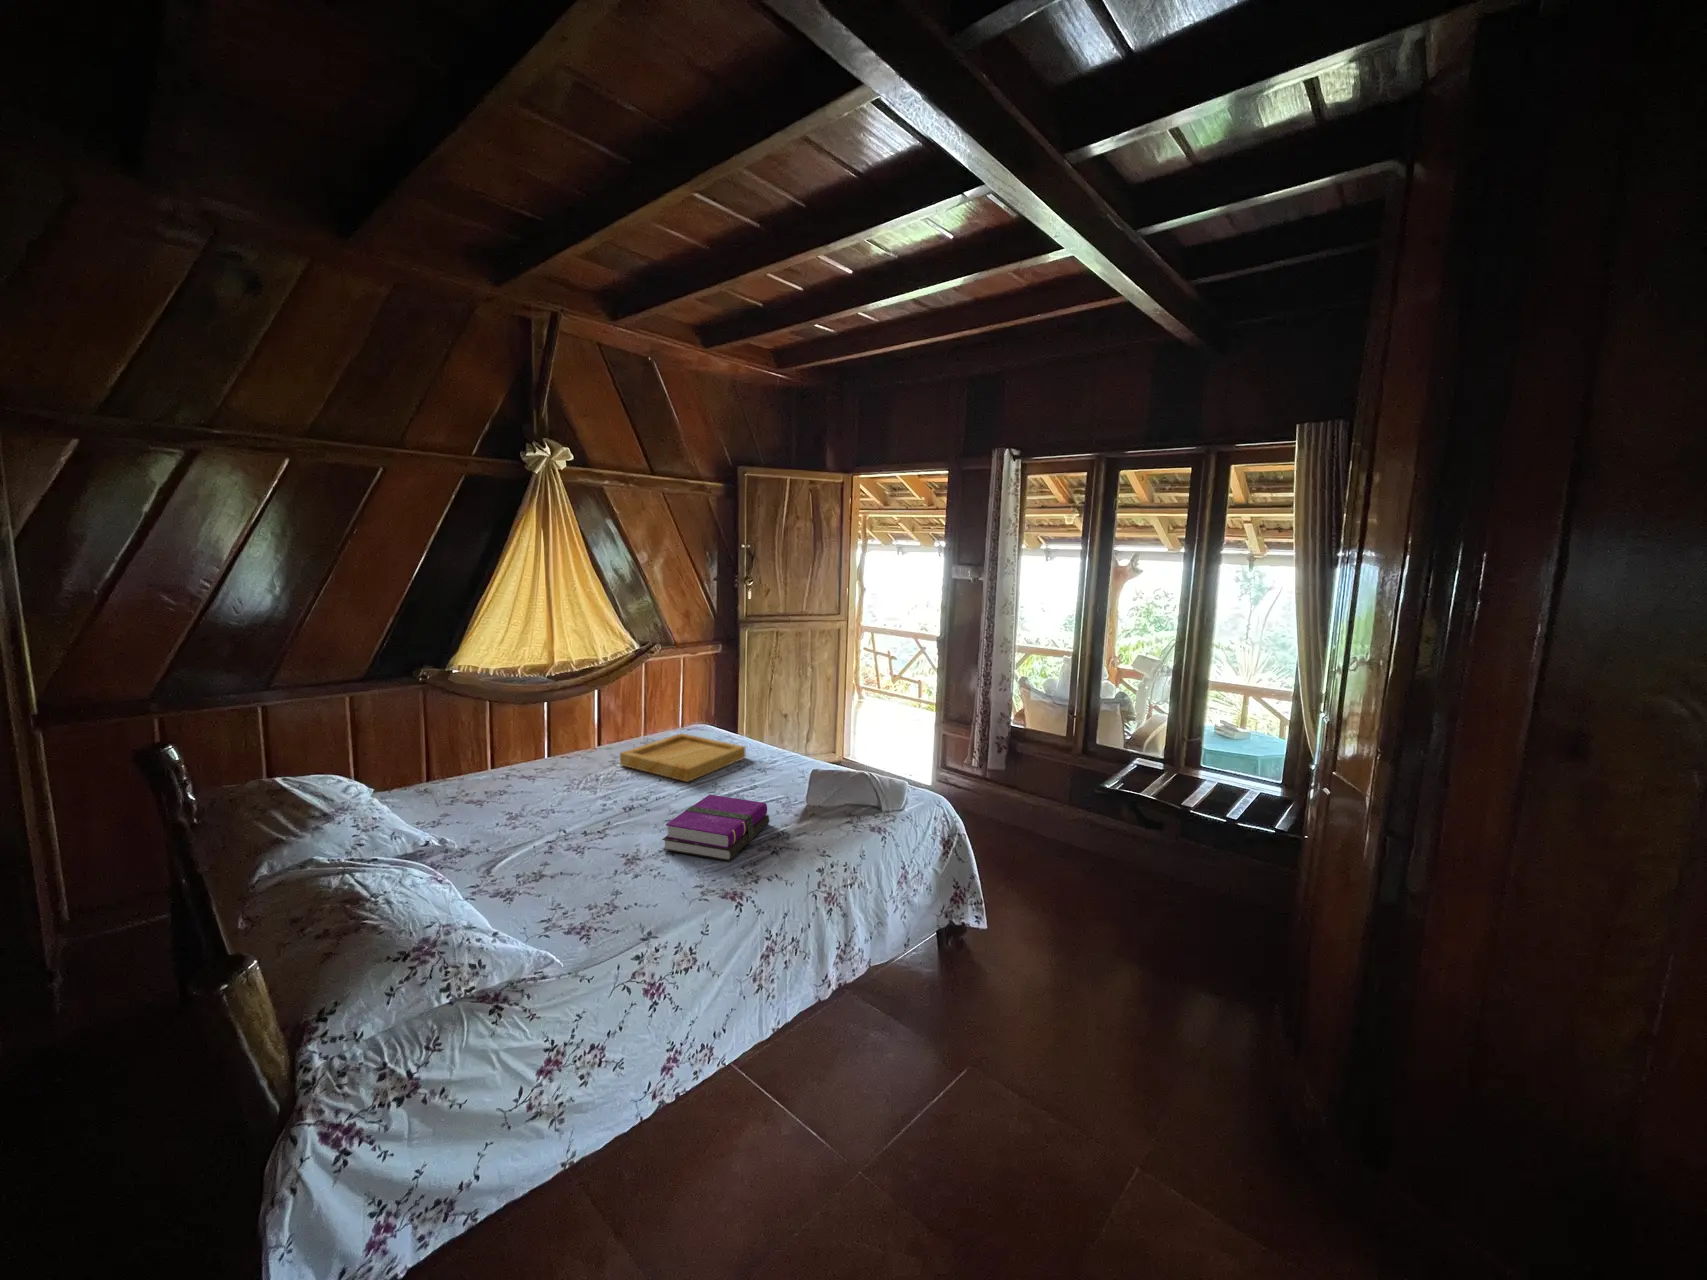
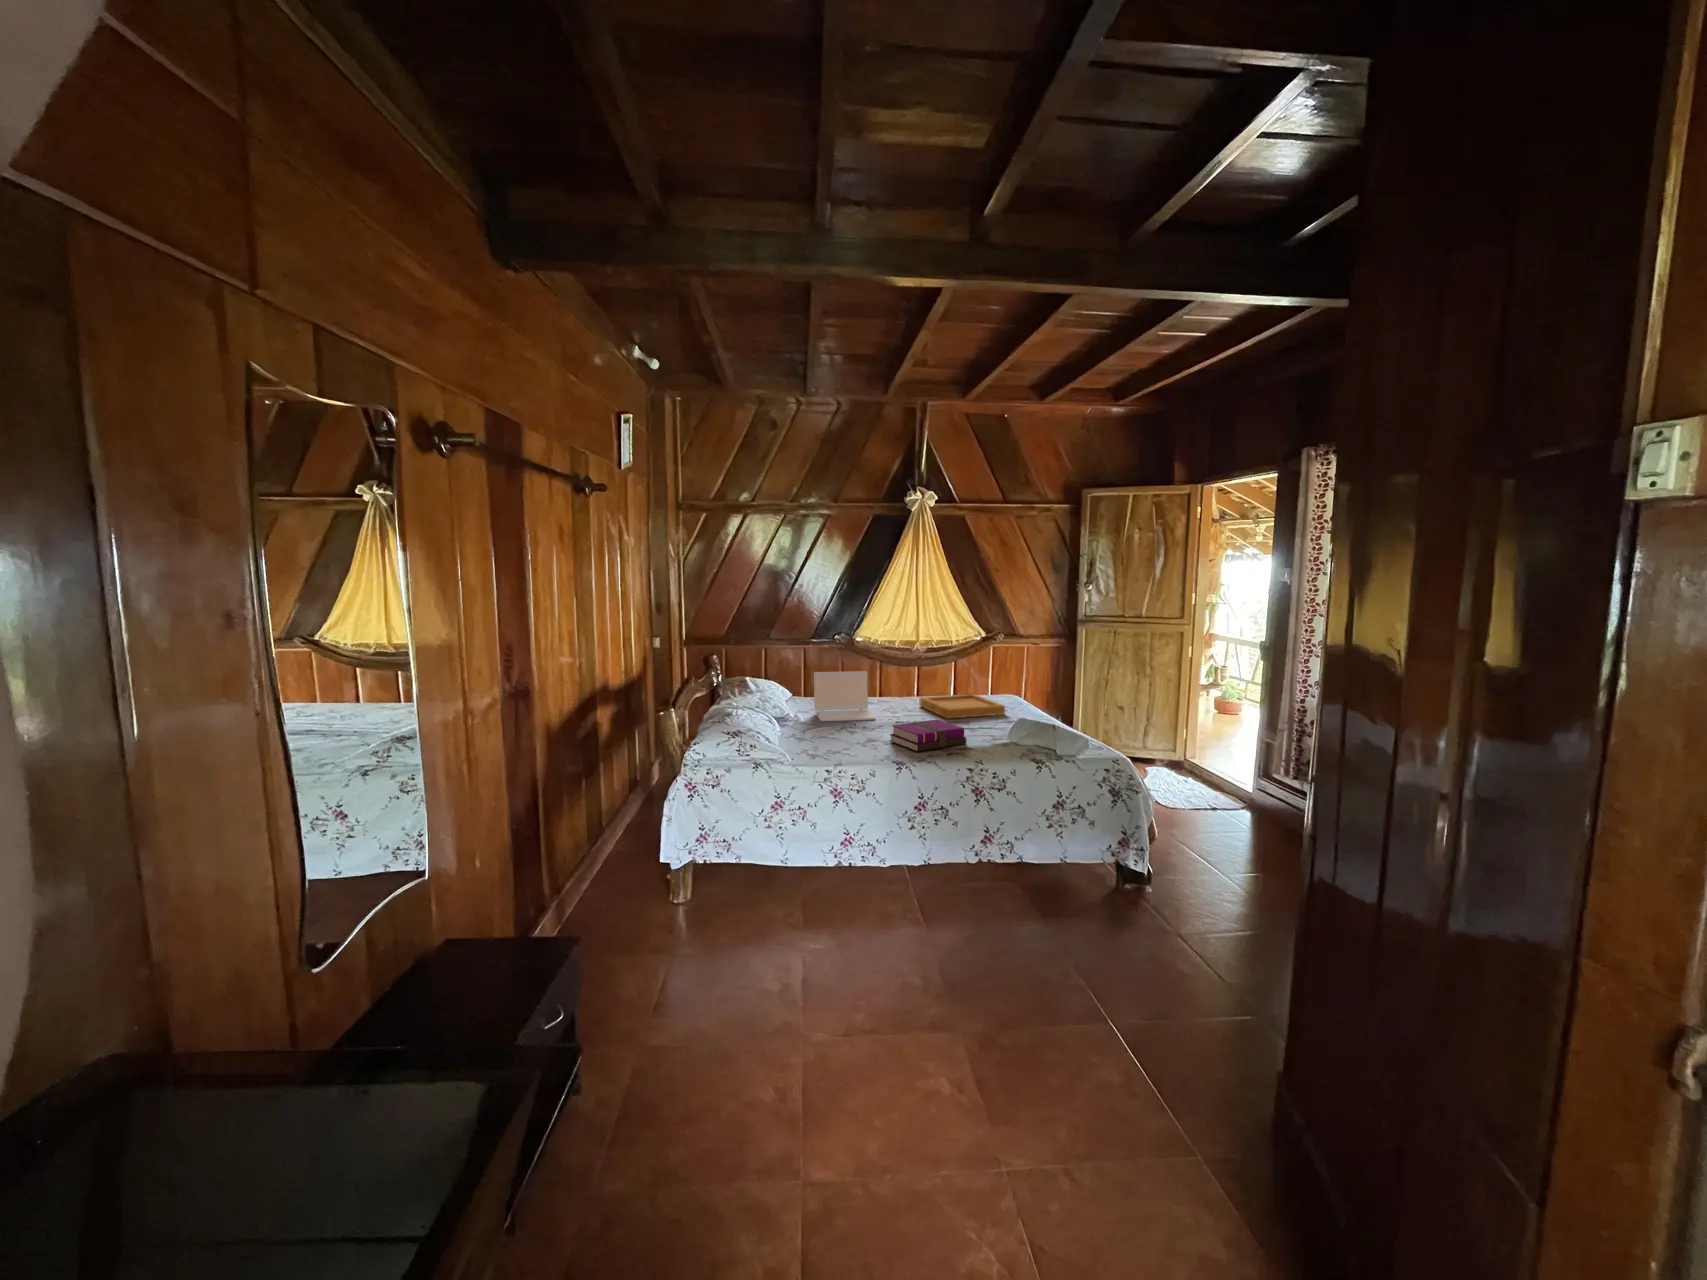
laptop: none [454,730,585,834] -> present [814,671,876,721]

